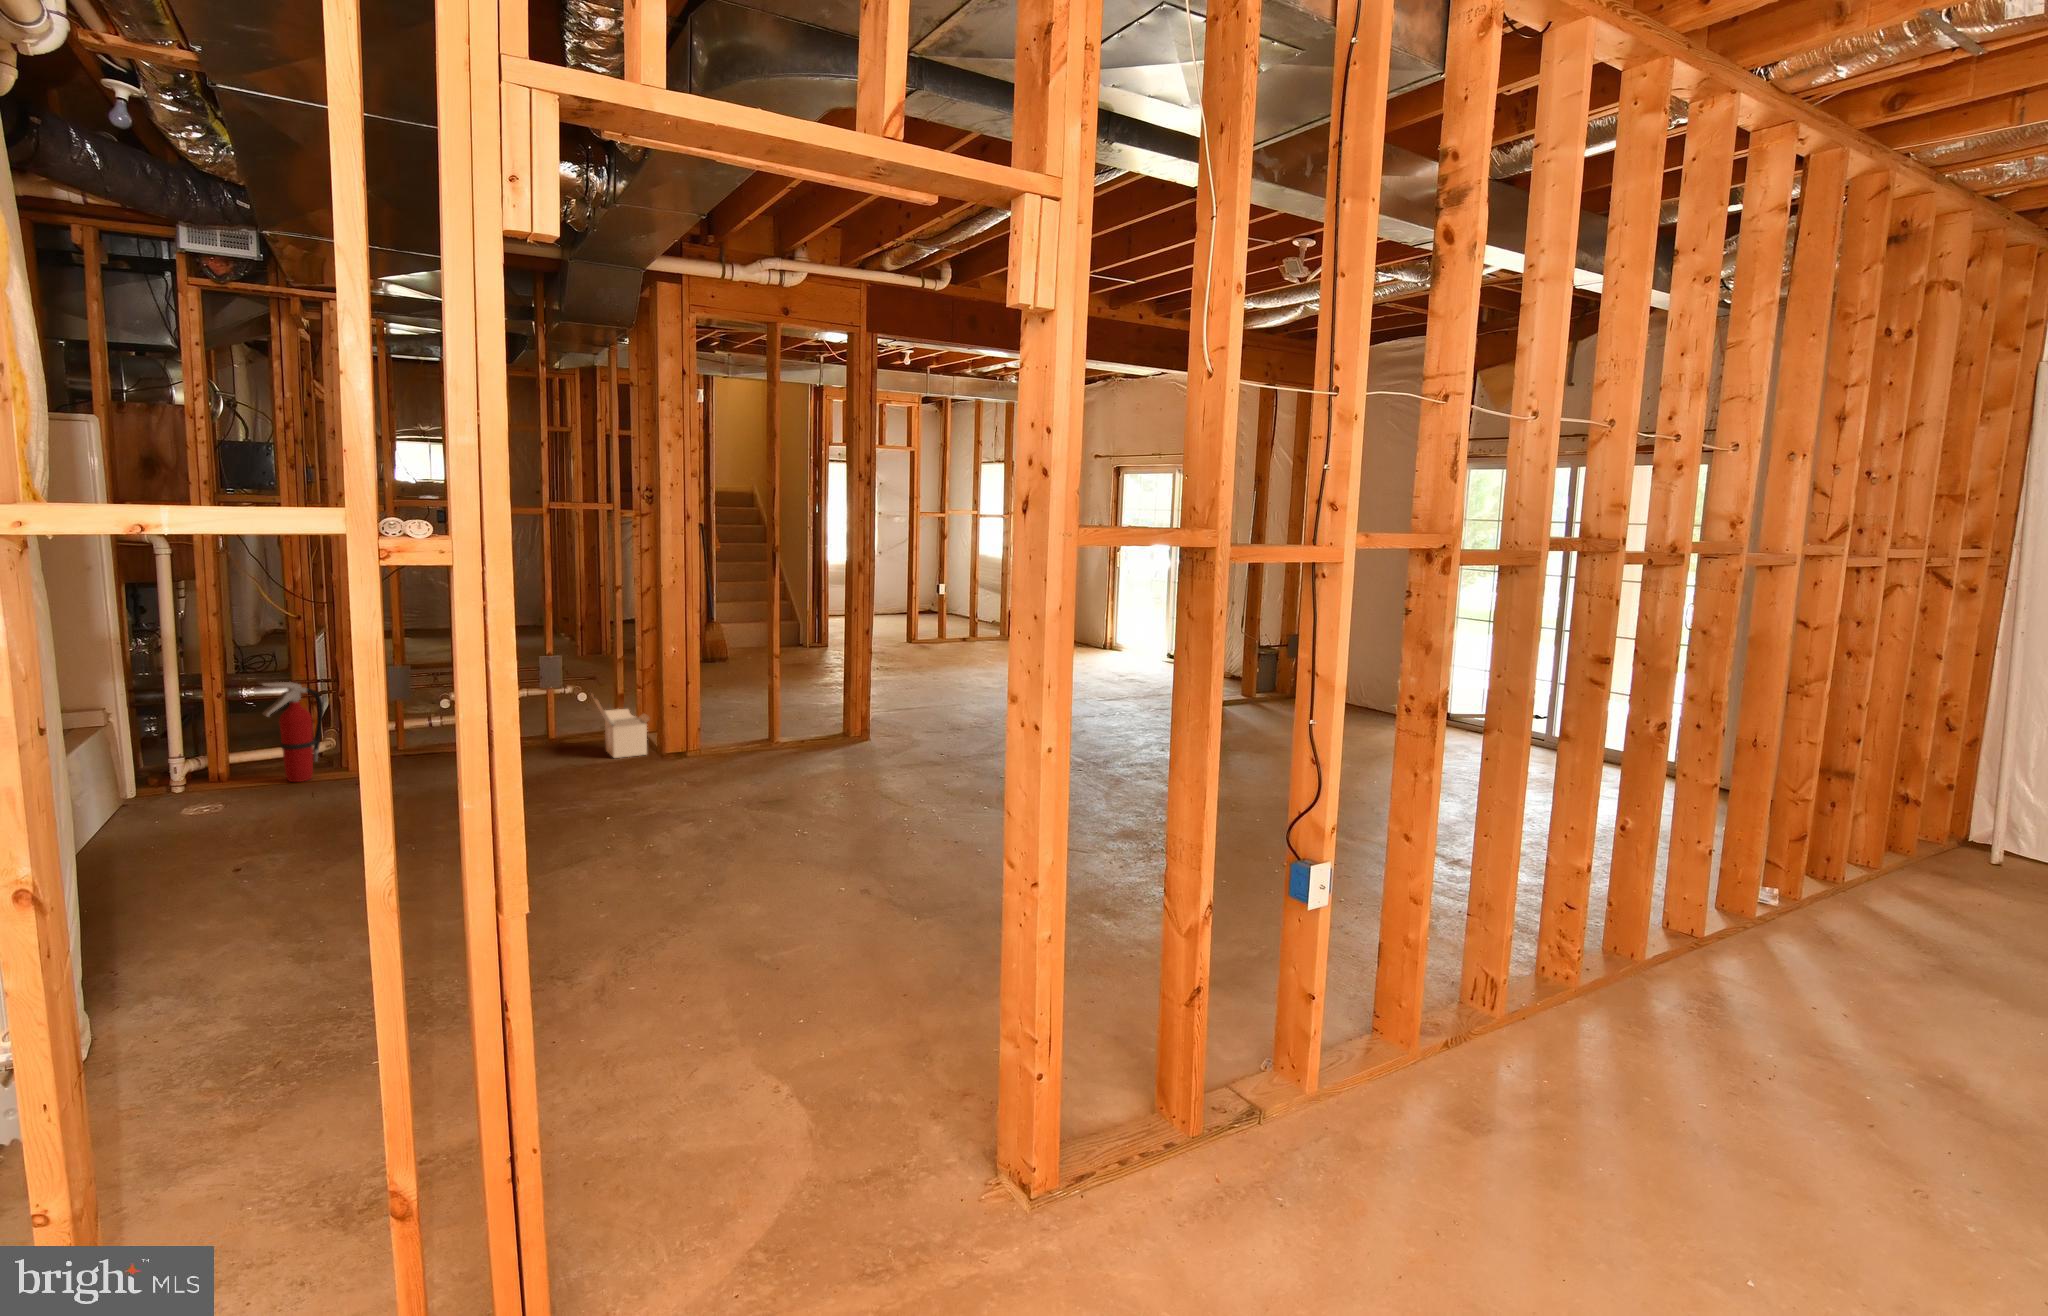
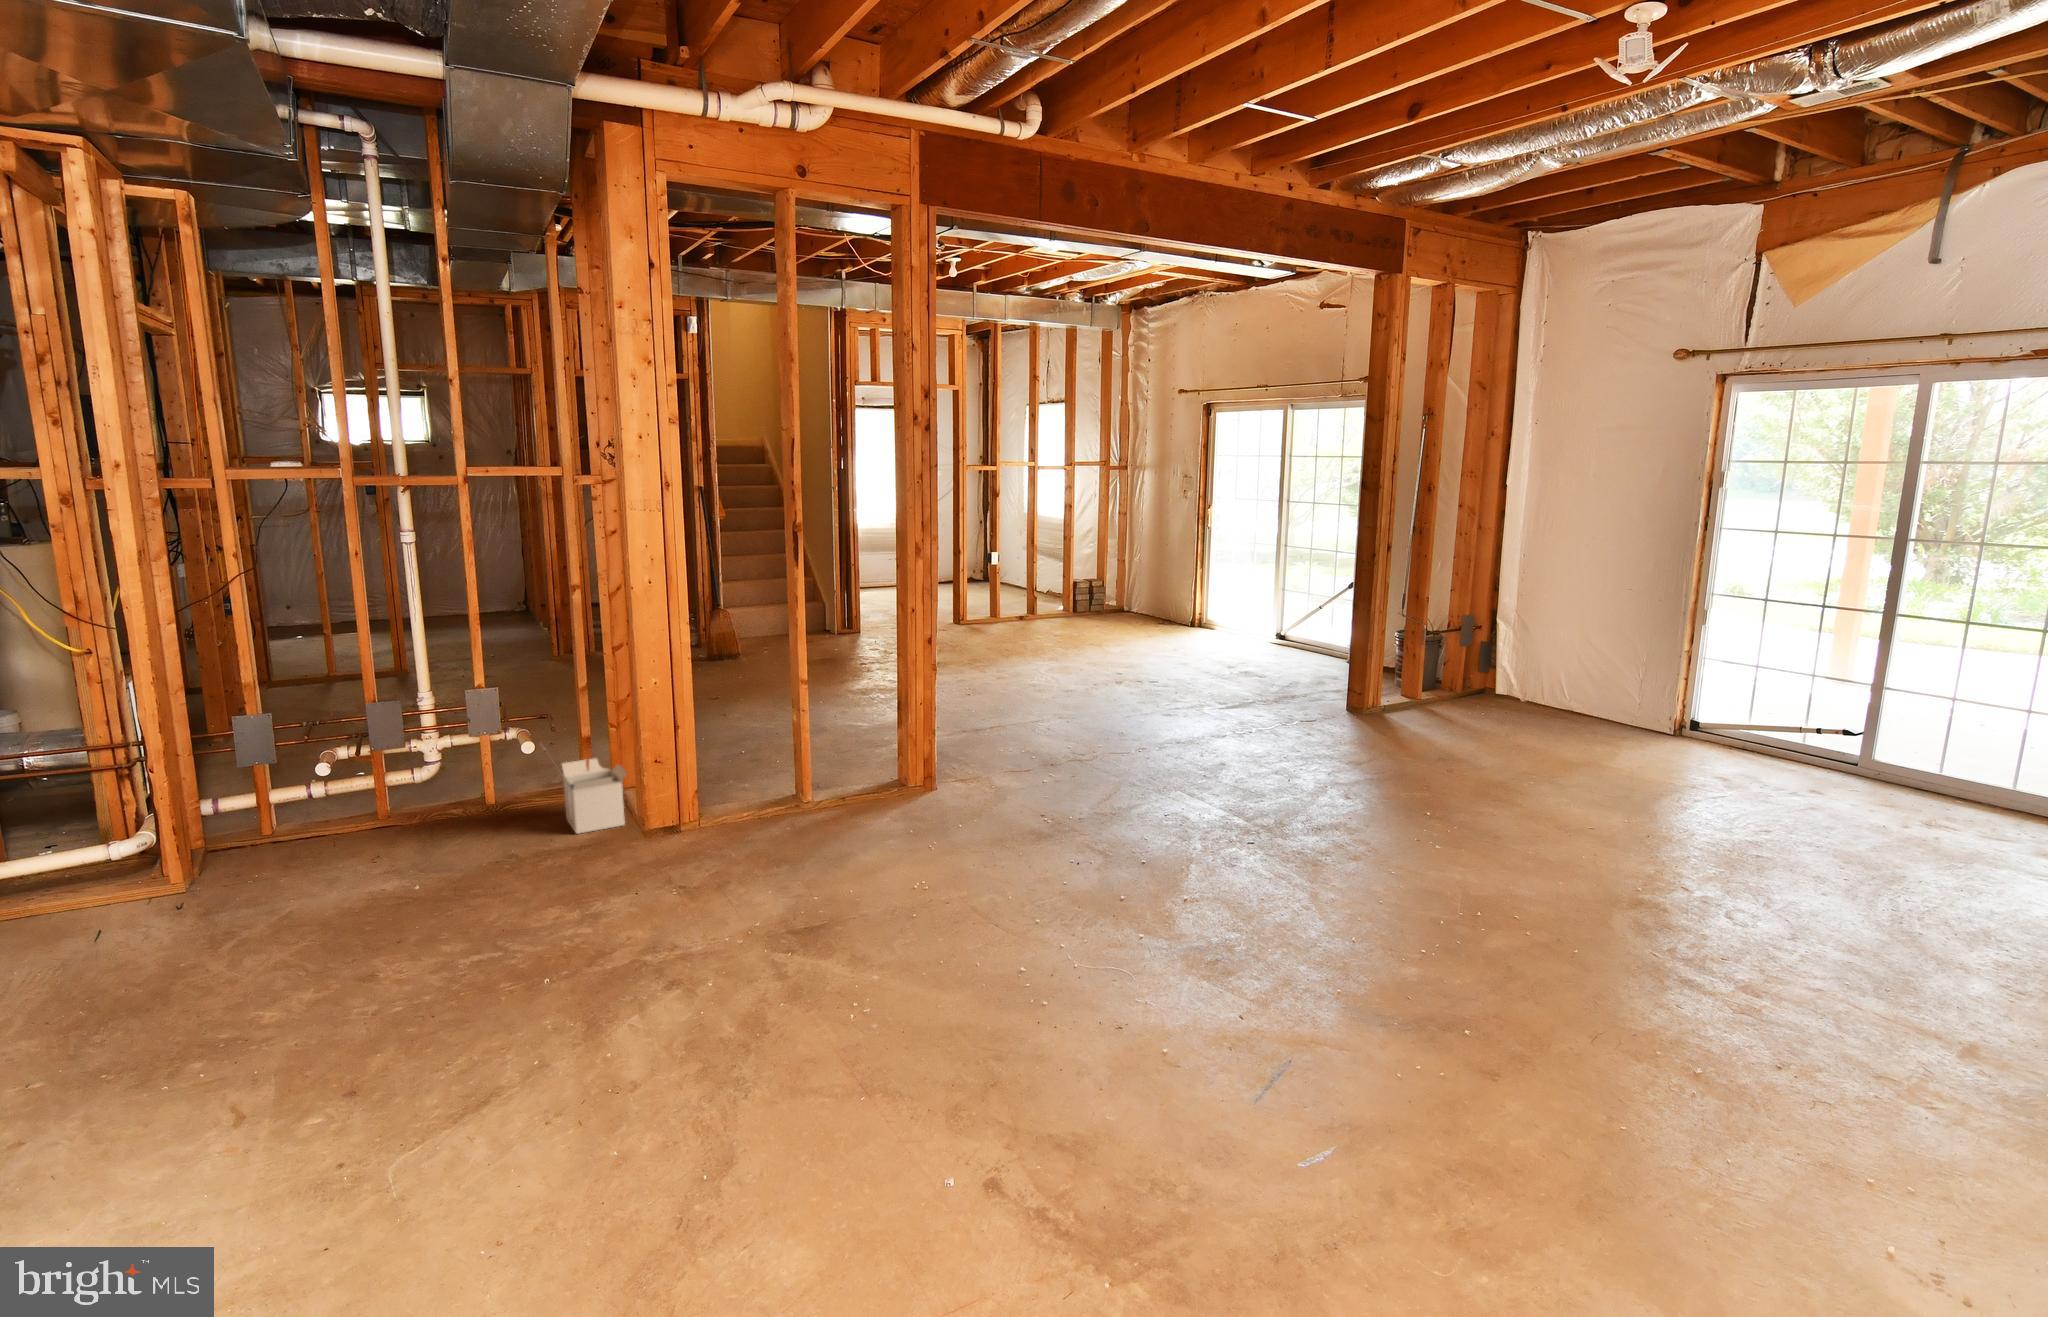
fire extinguisher: present [259,682,324,782] -> none [18,752,134,900]

